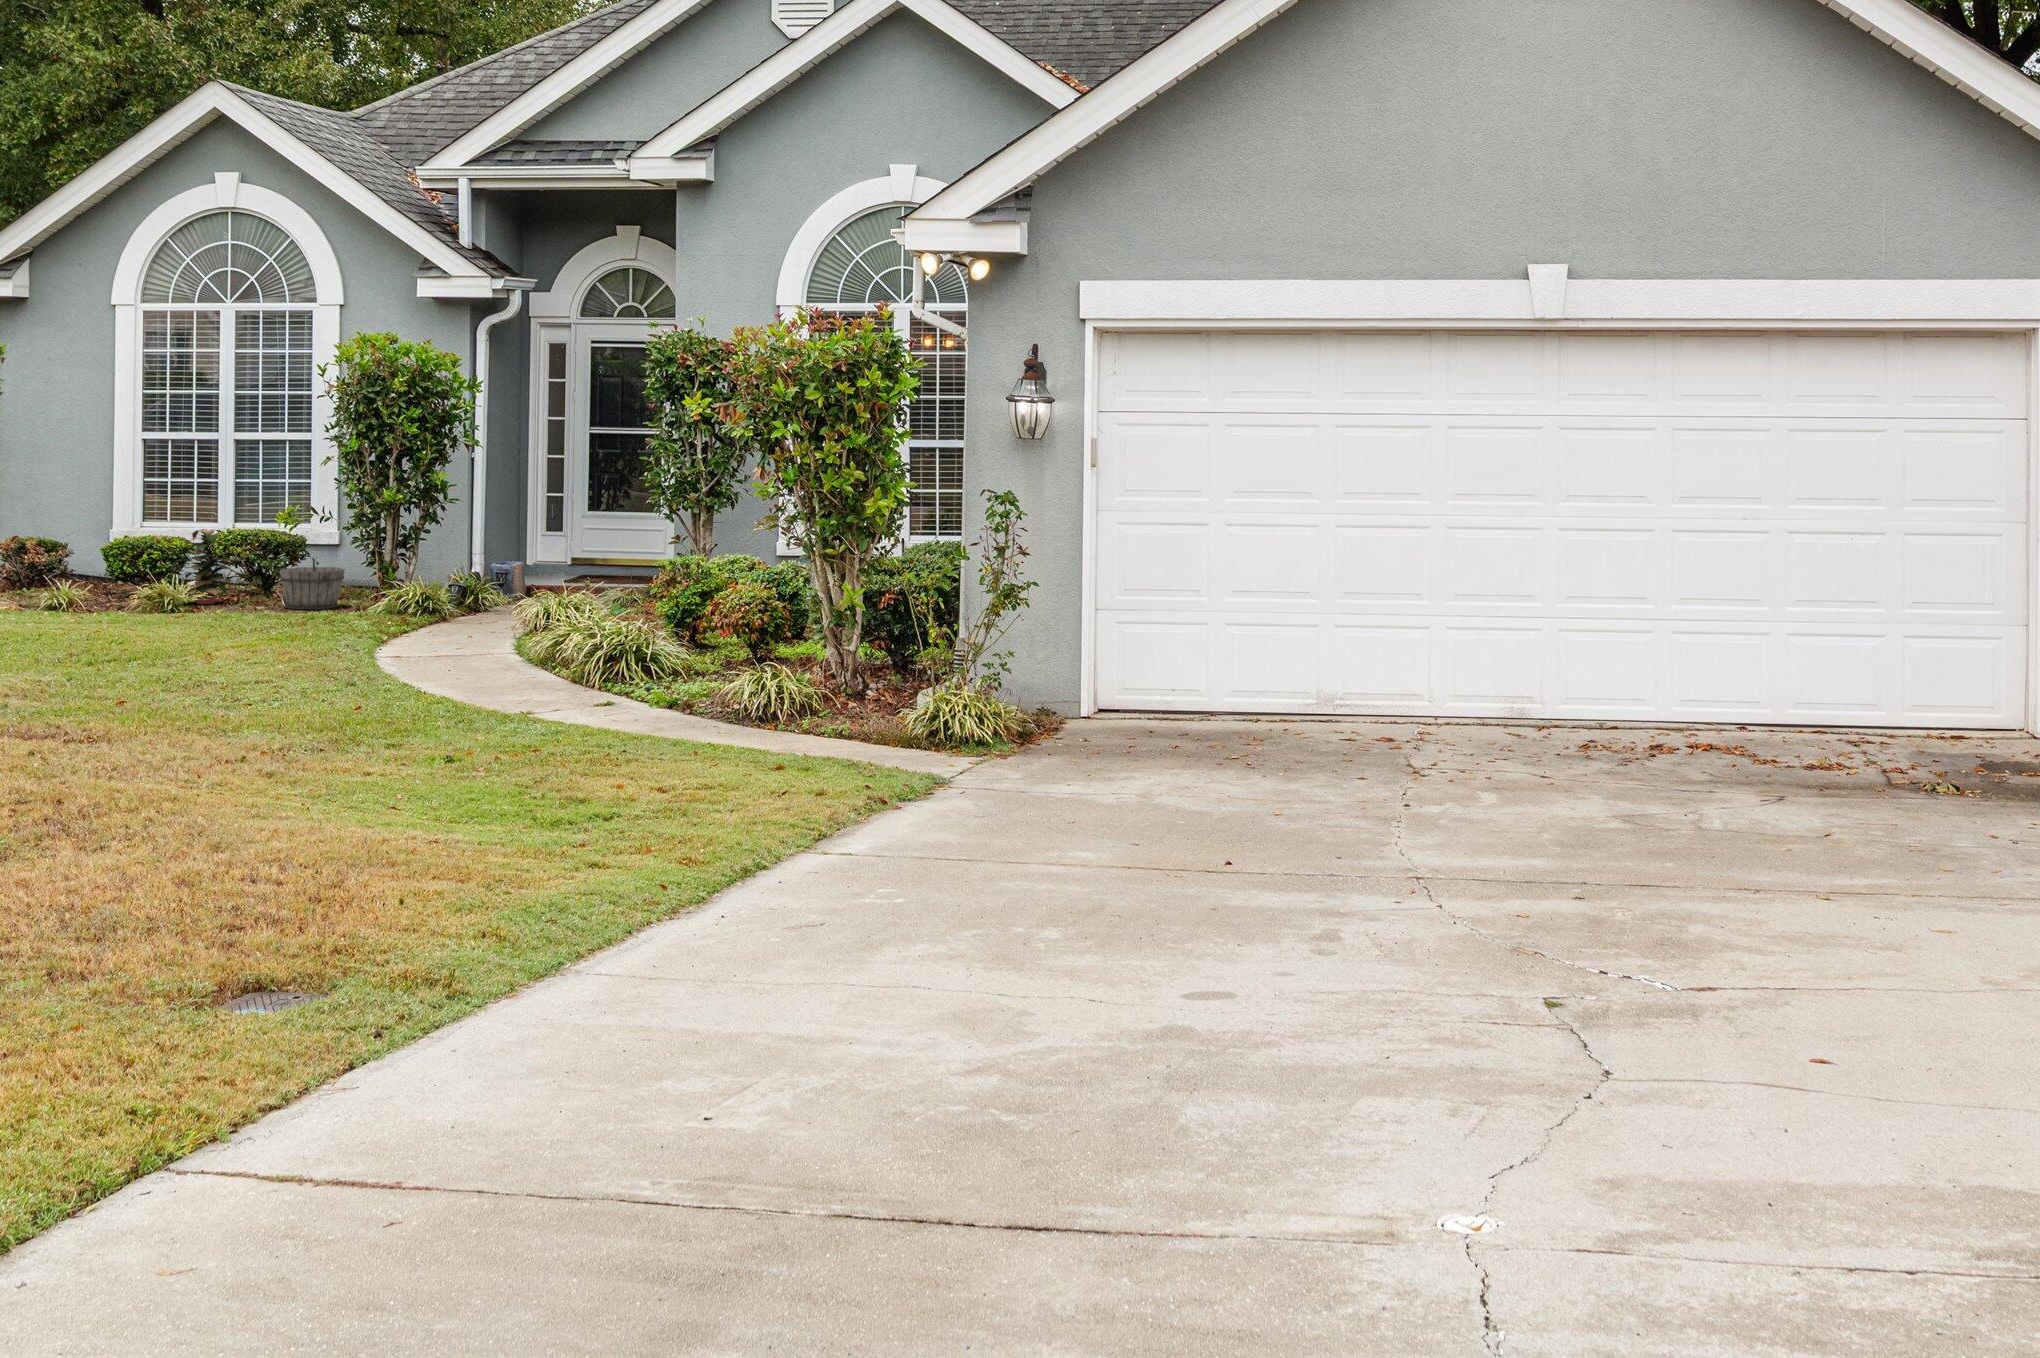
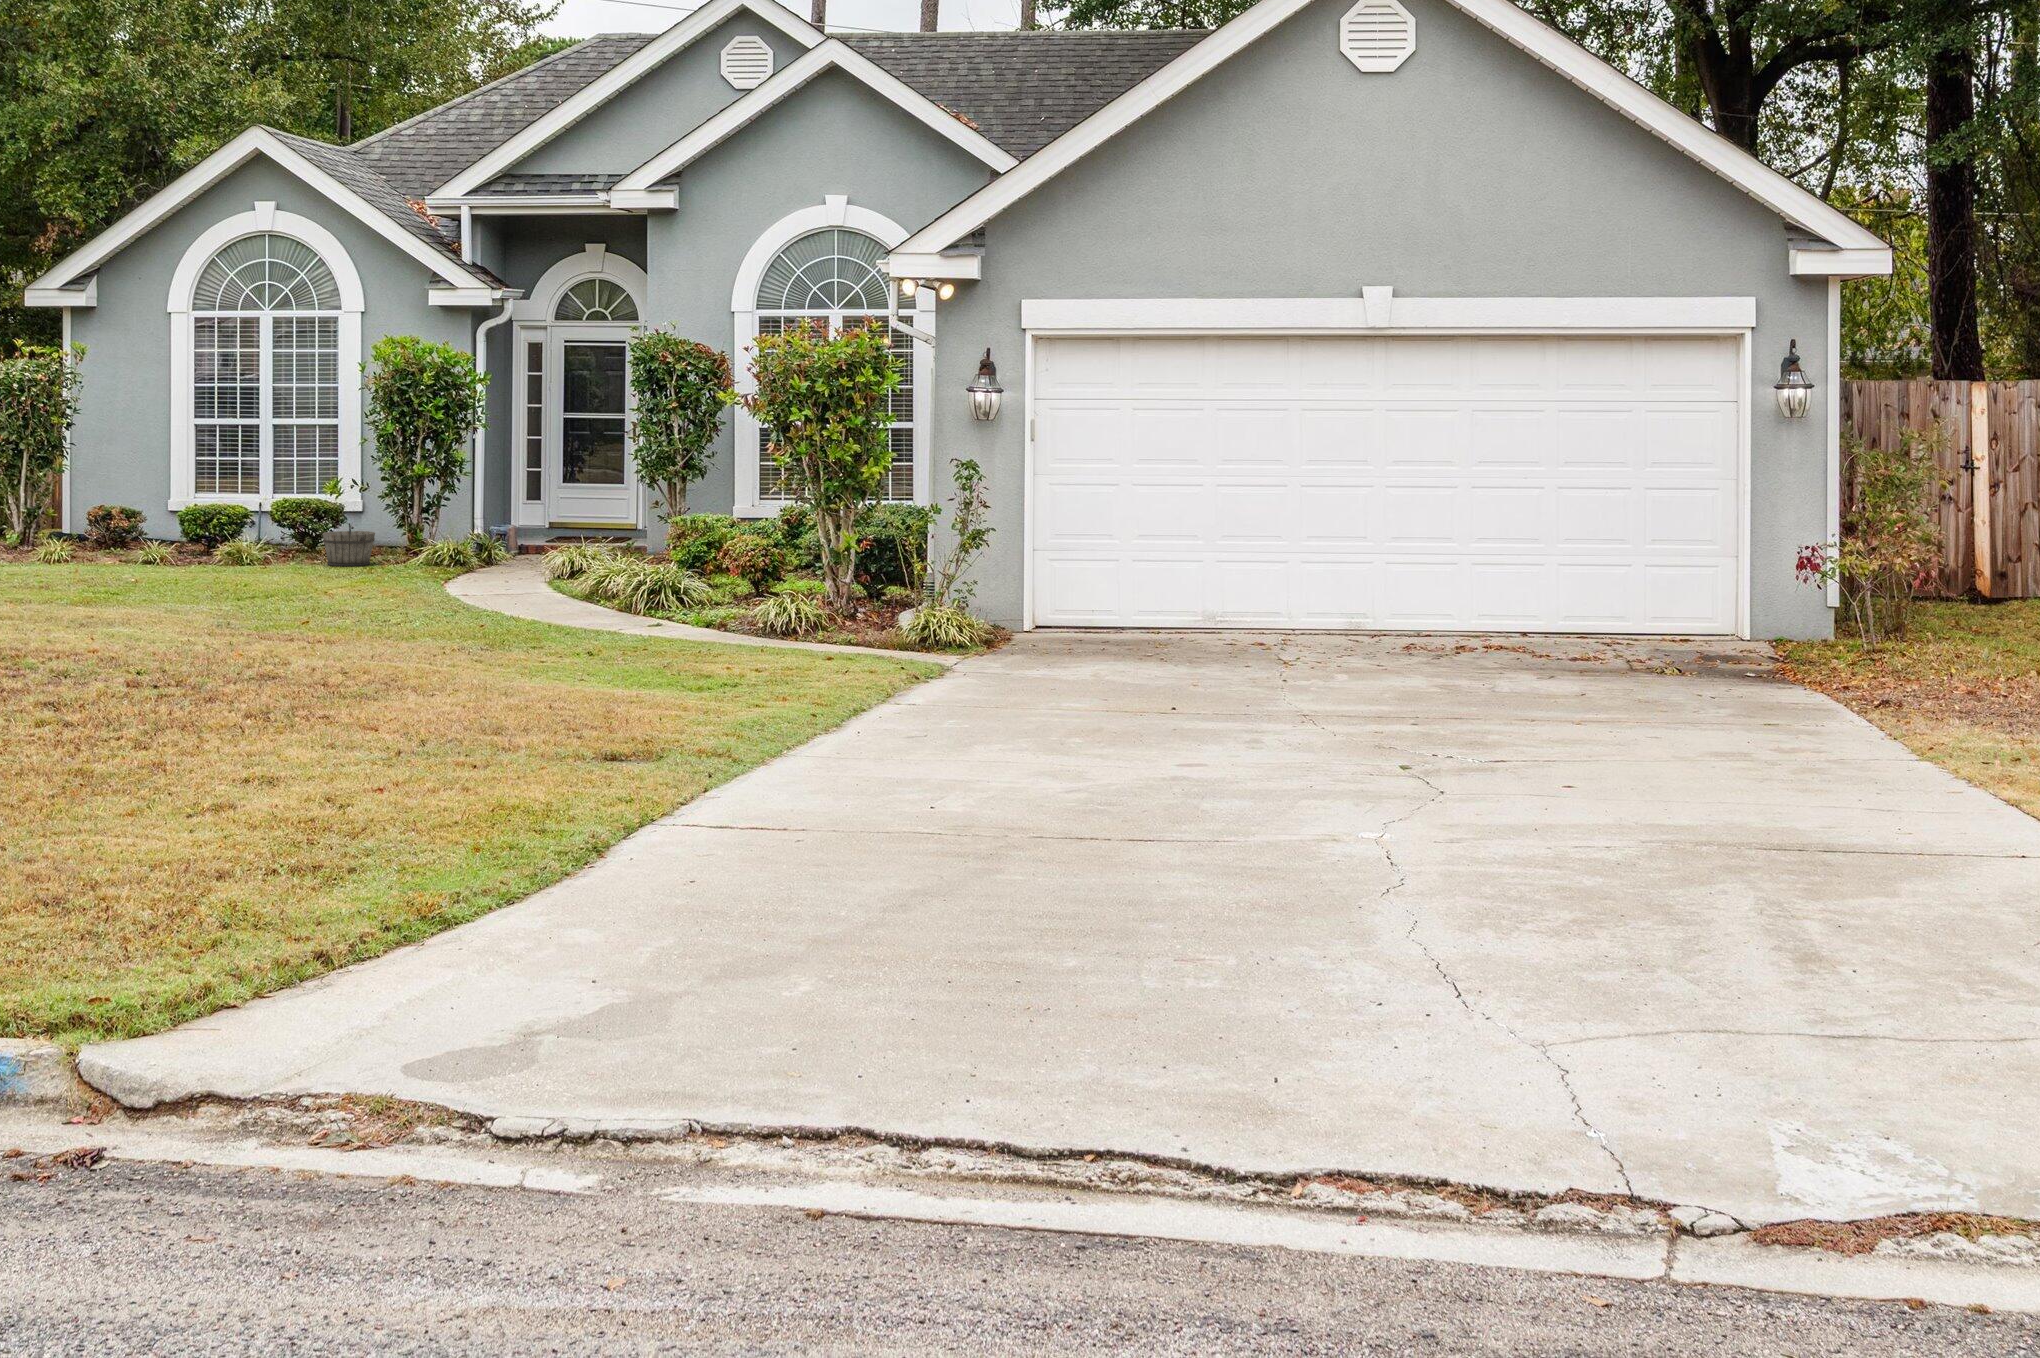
decorative plant: present [183,529,232,604] -> none [238,500,284,563]

